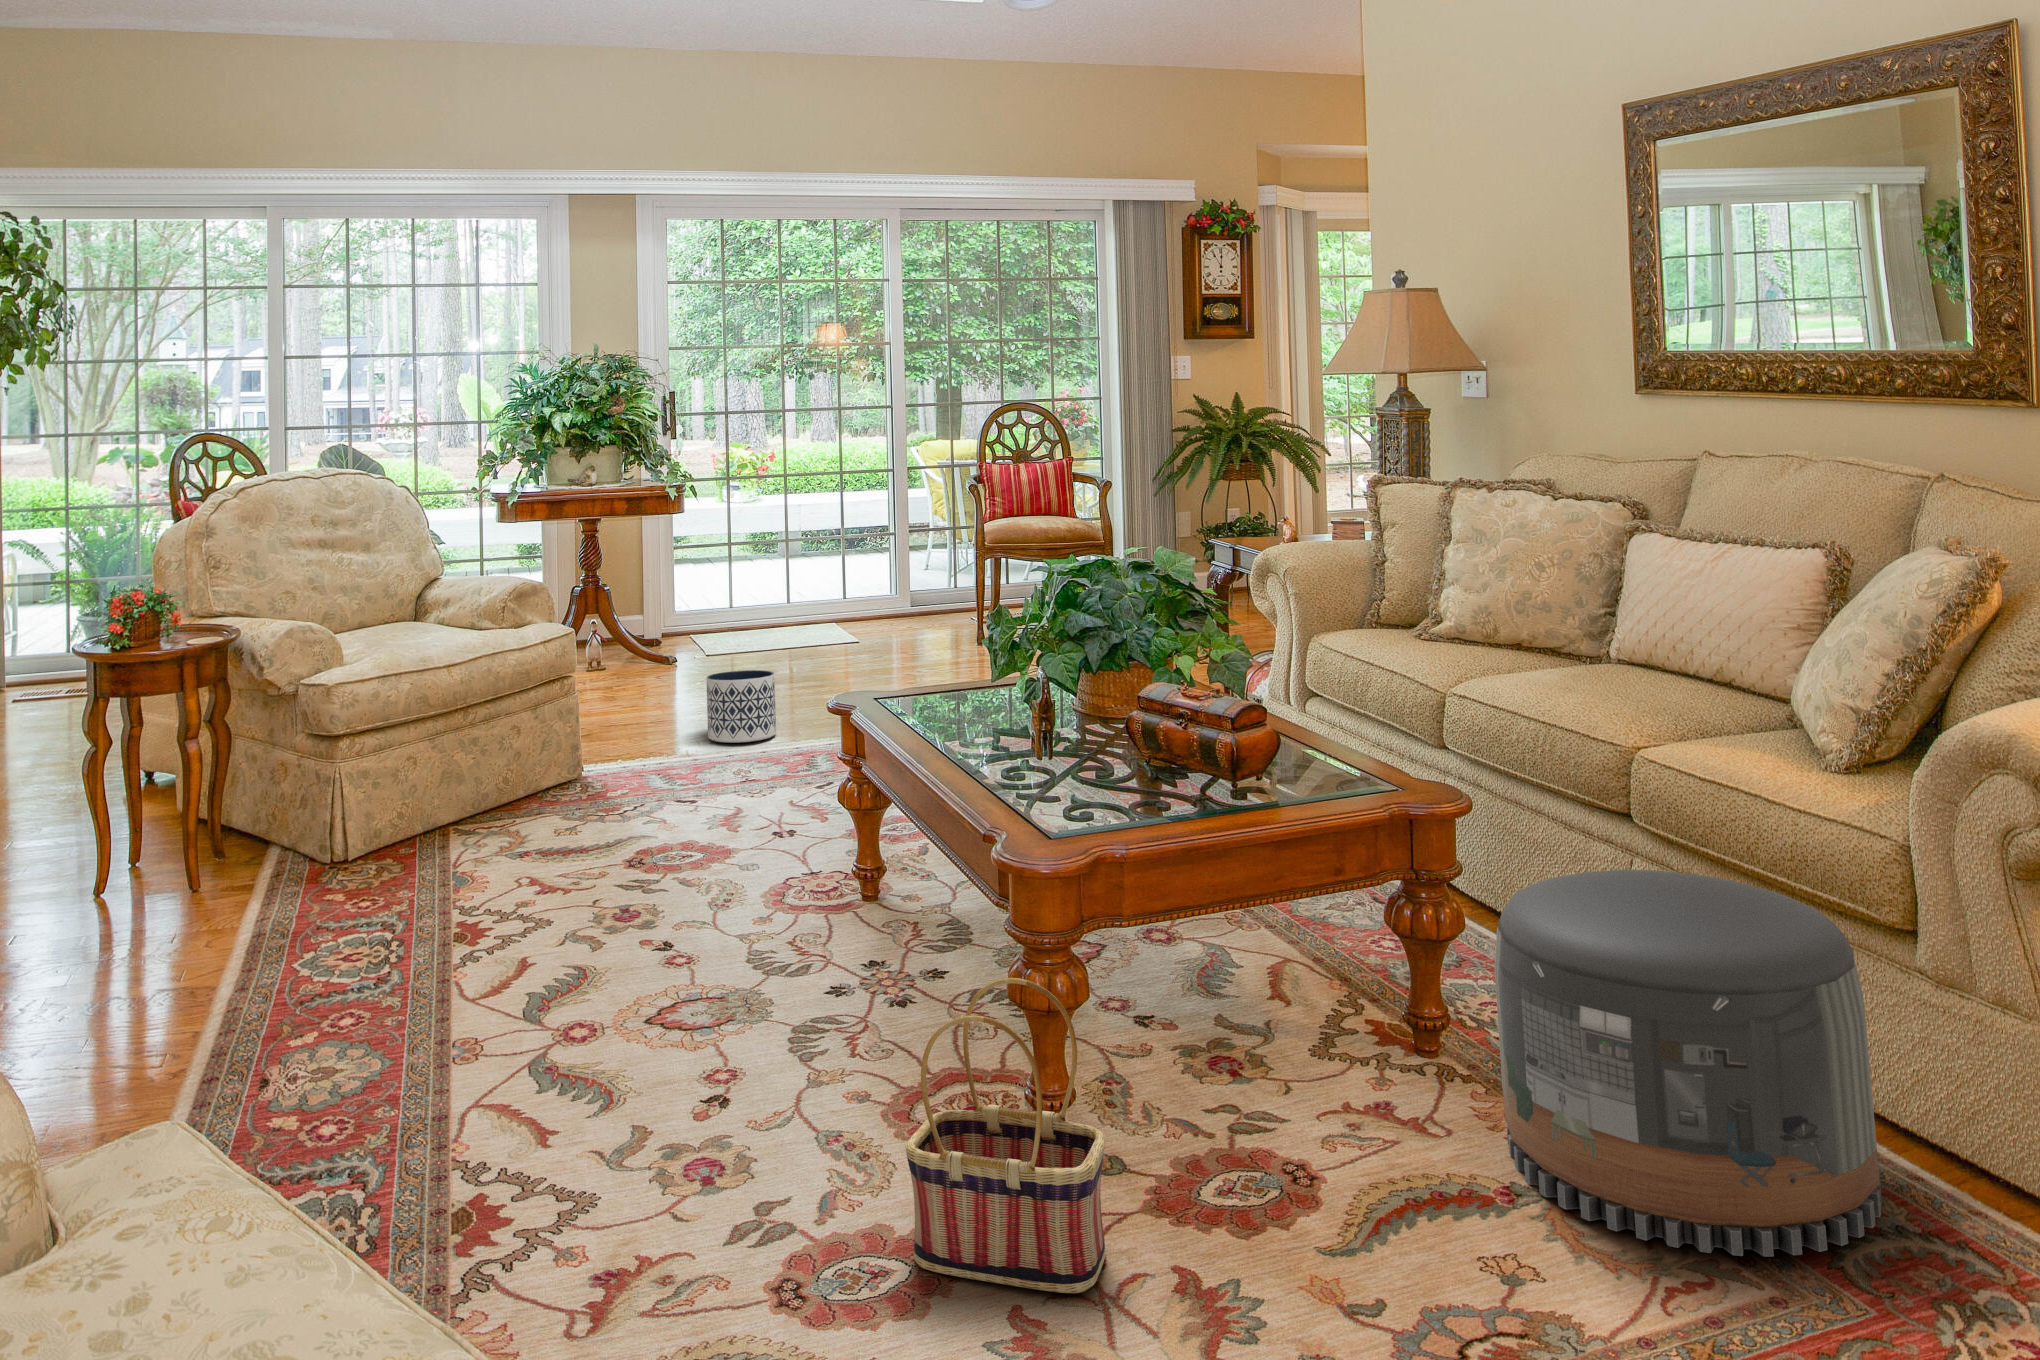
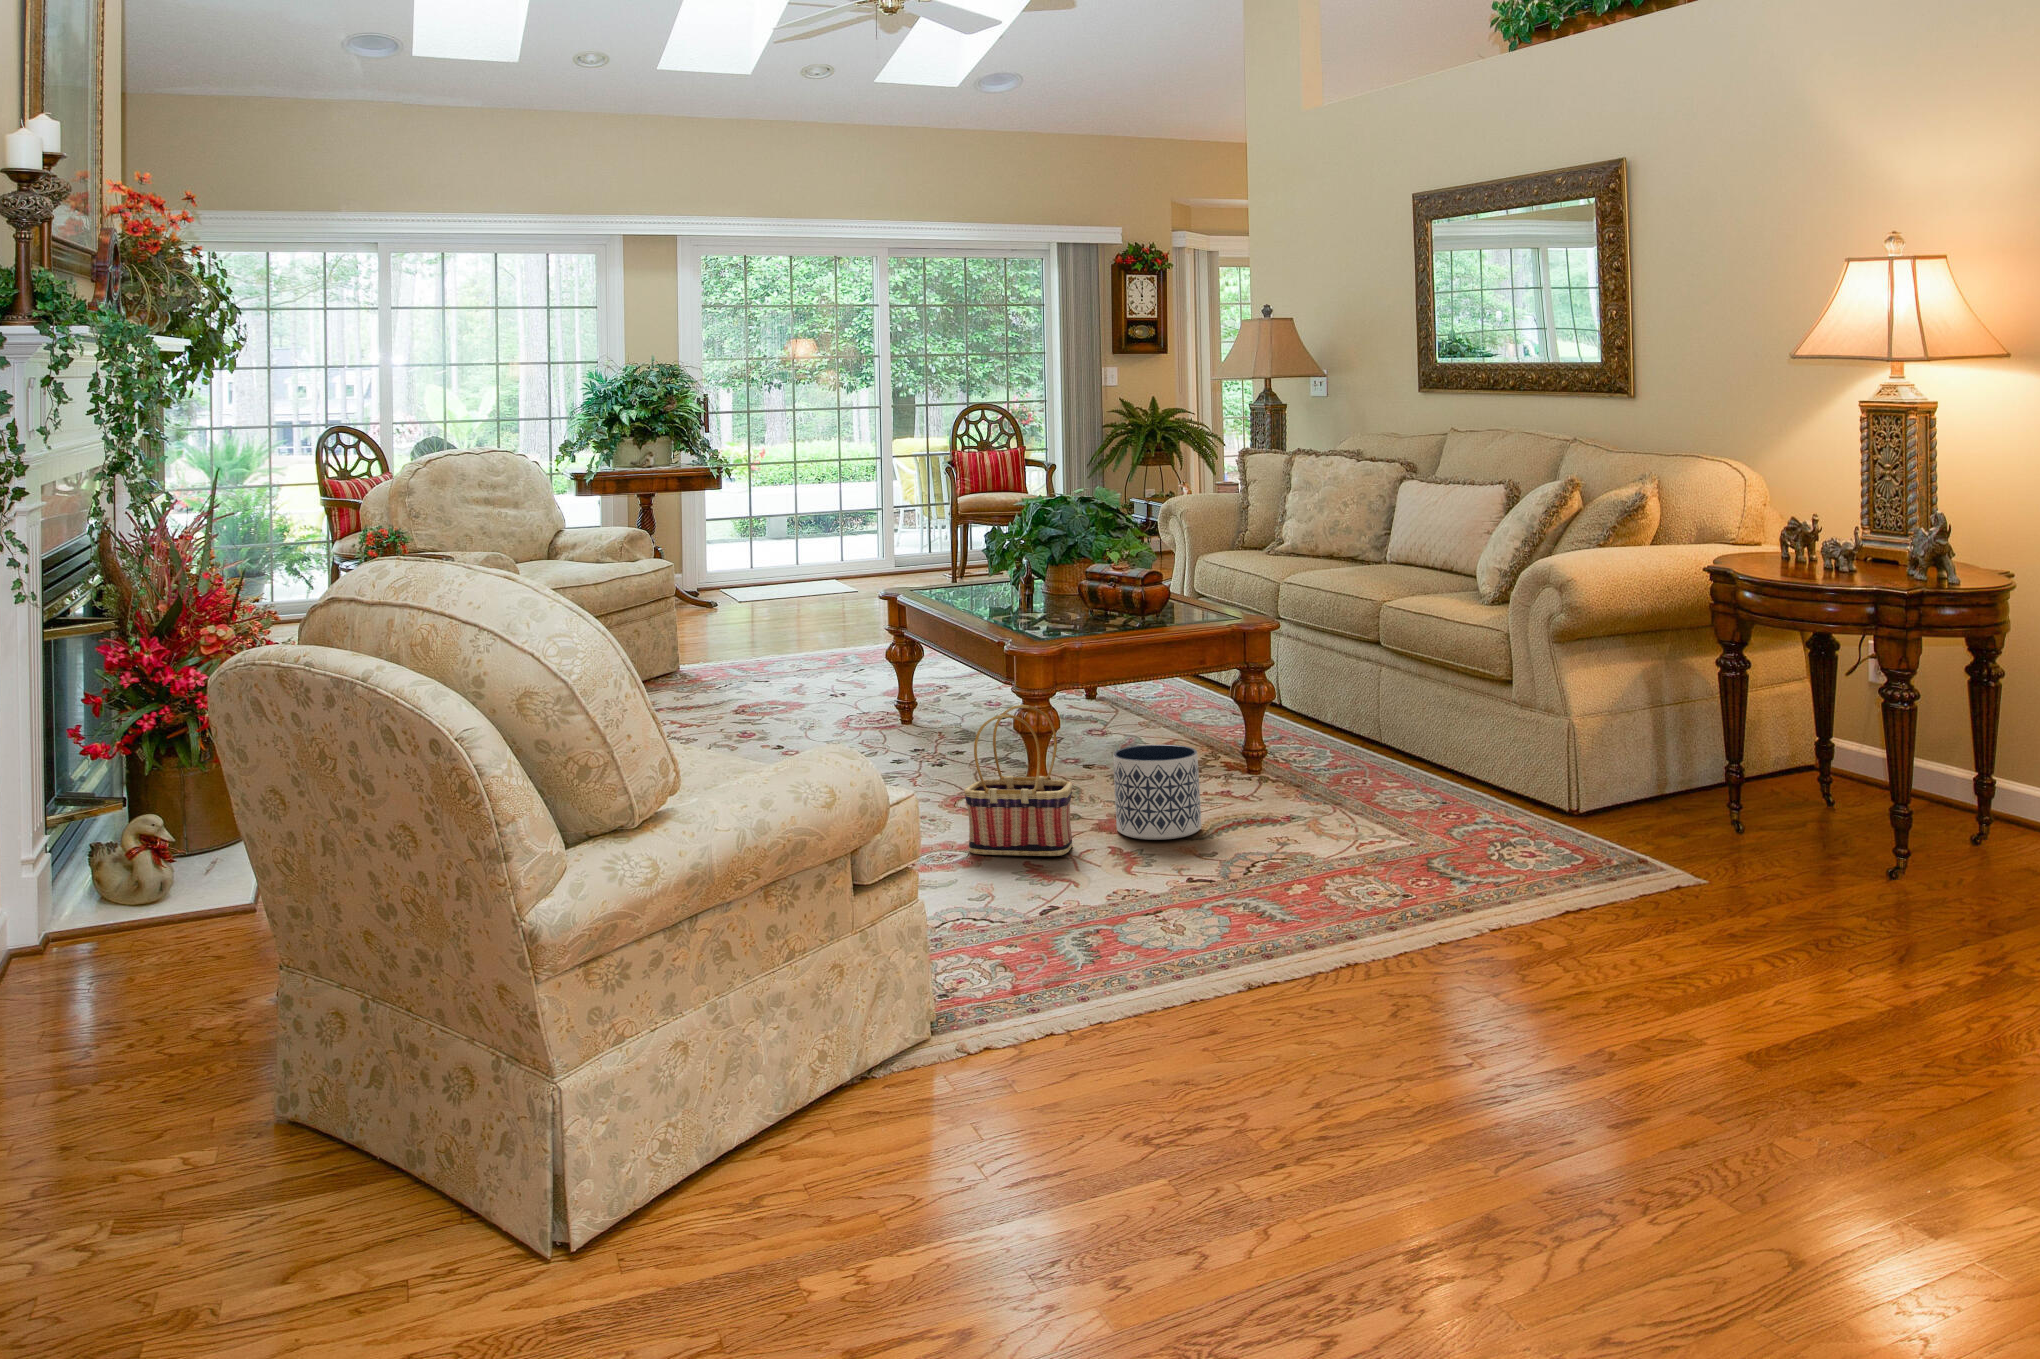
planter: present [707,670,776,743] -> present [1113,745,1201,840]
pouf: present [1494,870,1882,1257] -> none [1289,655,1481,830]

